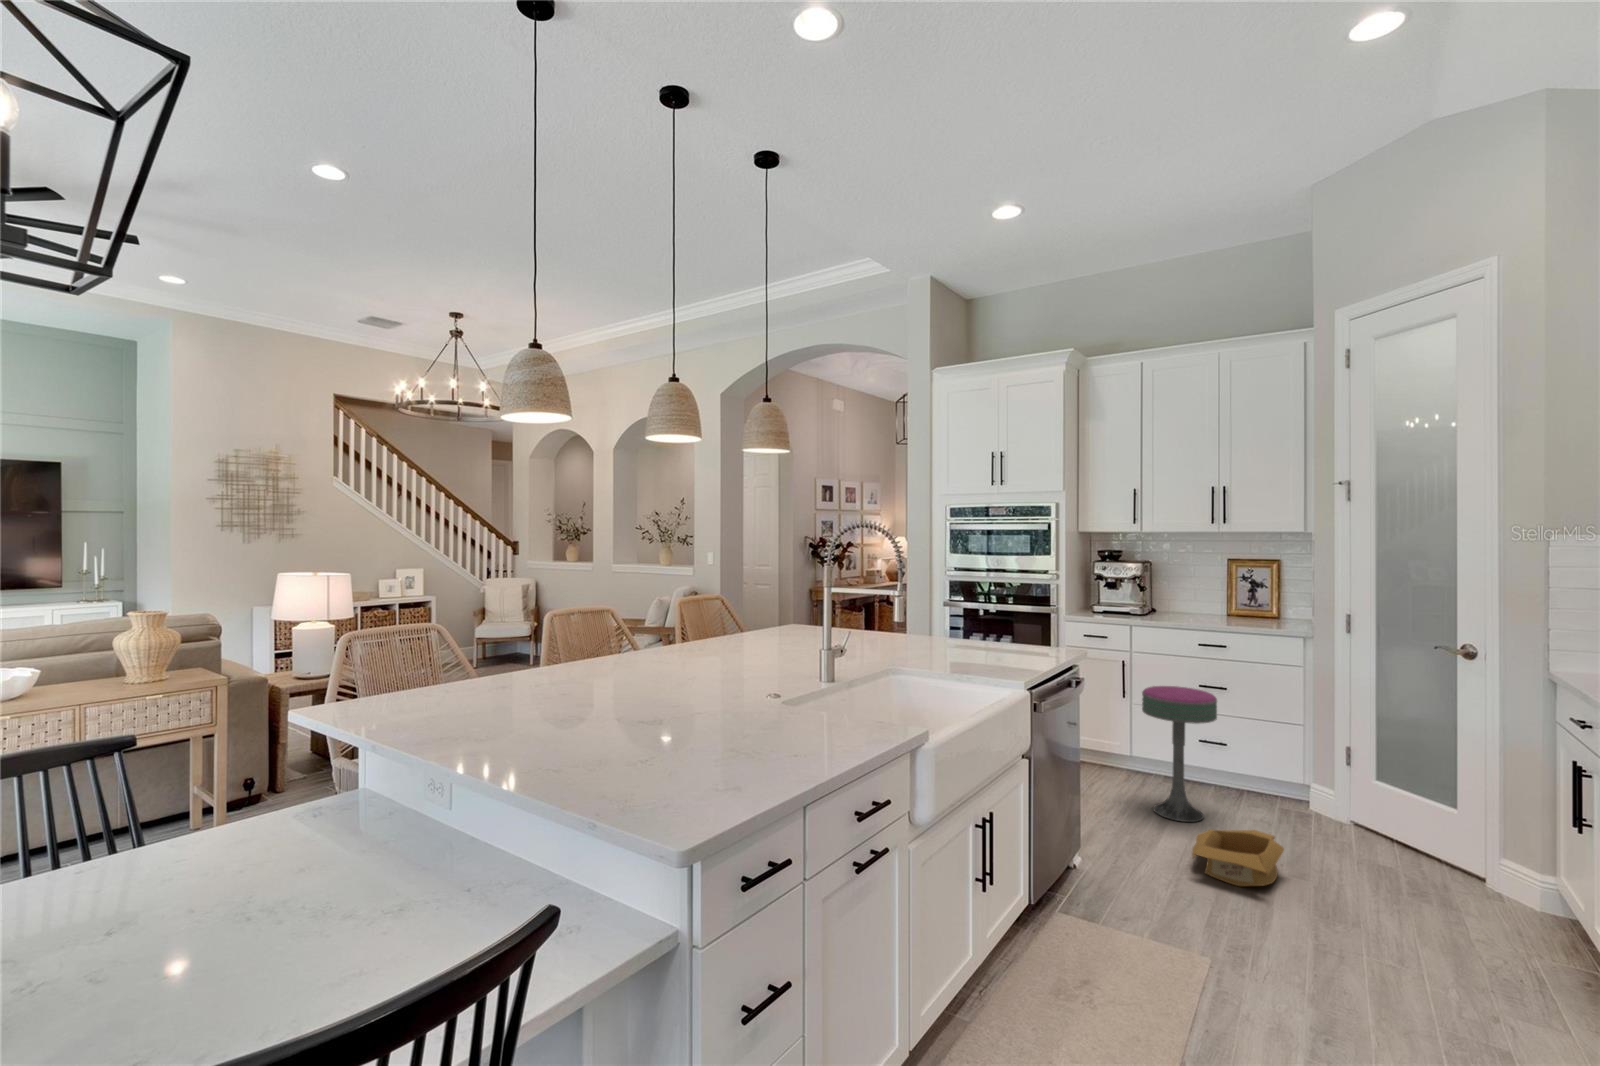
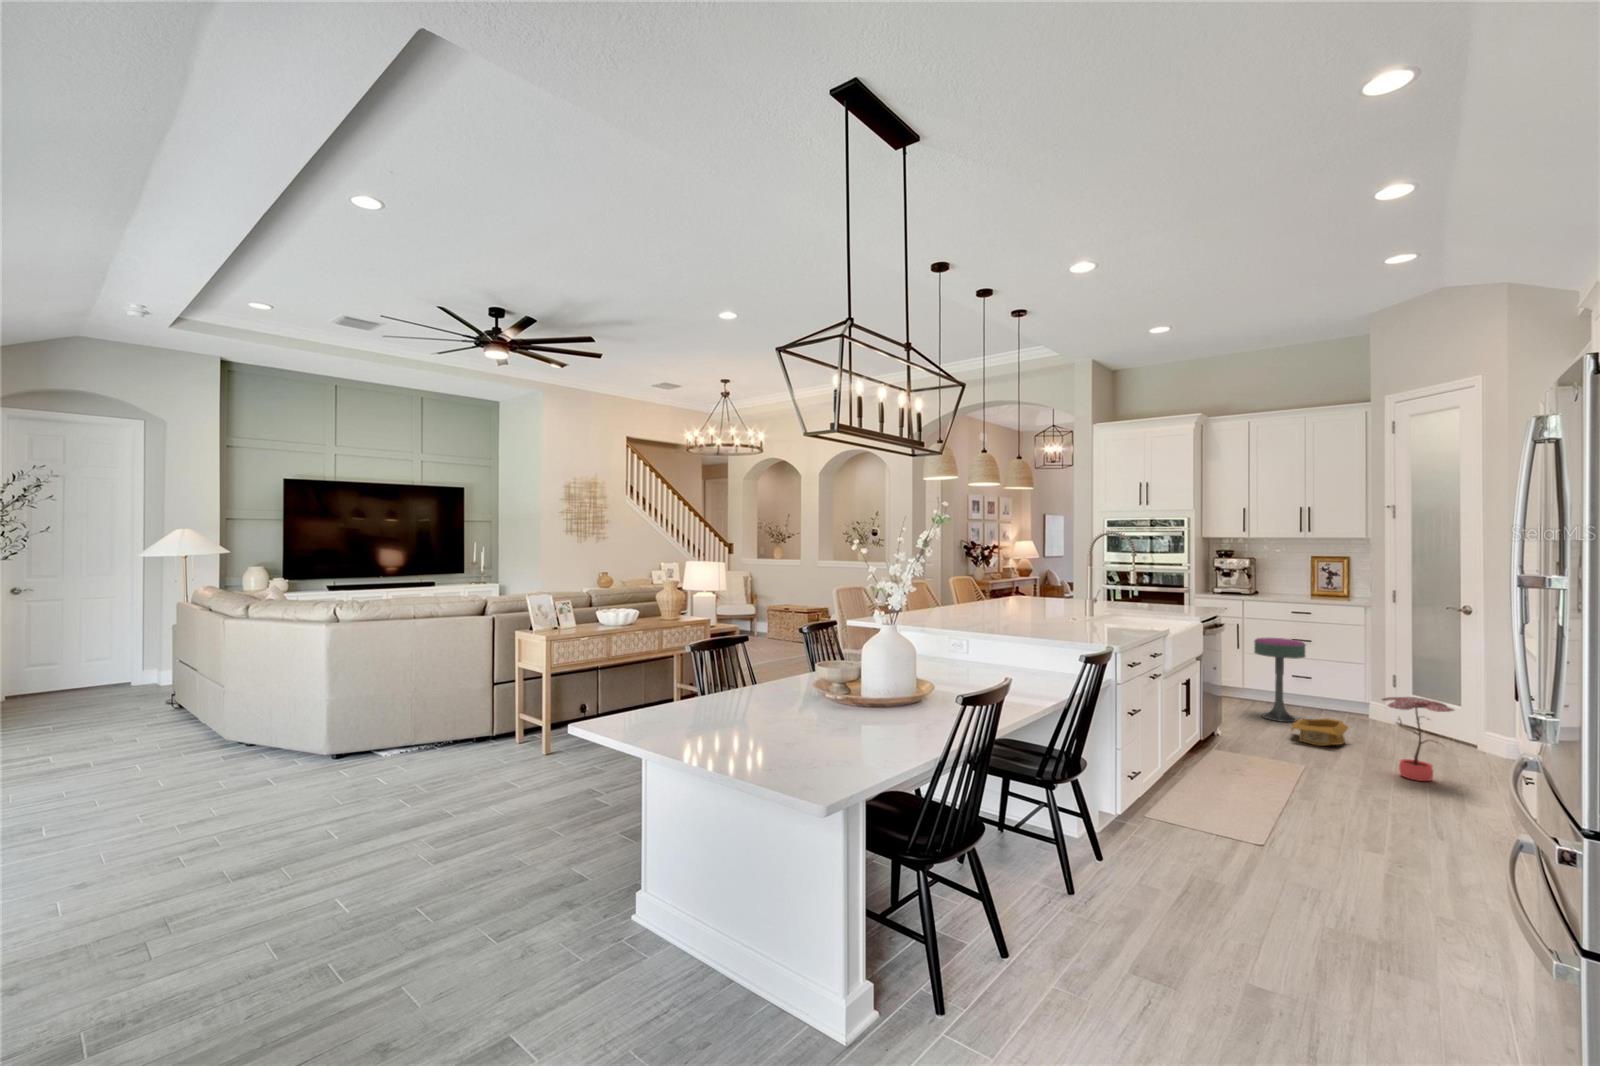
potted plant: none [1345,824,1487,995] -> present [1382,697,1454,781]

